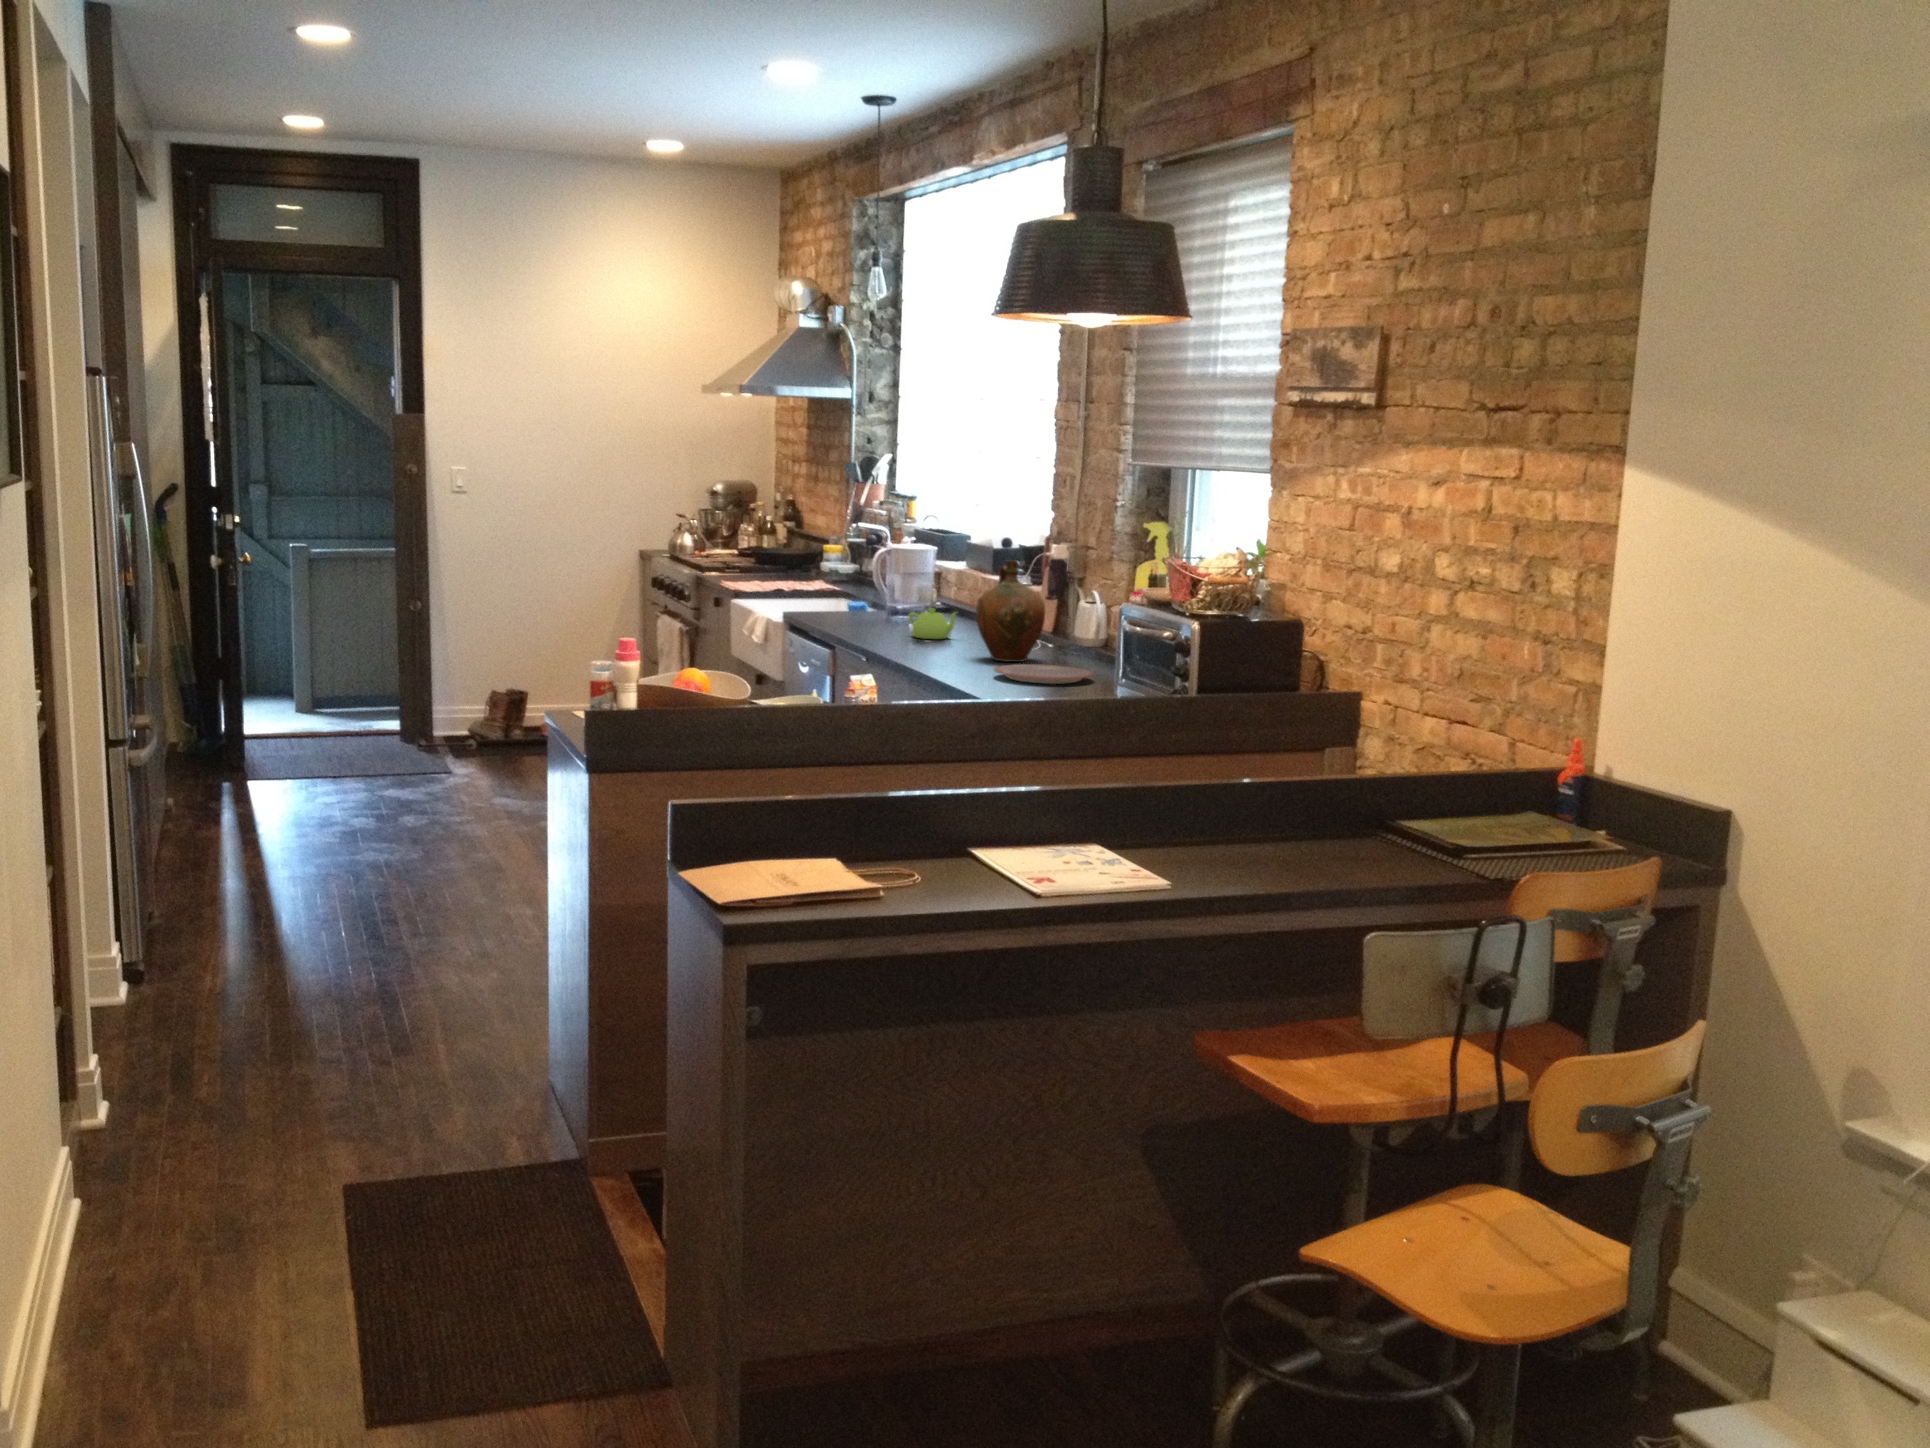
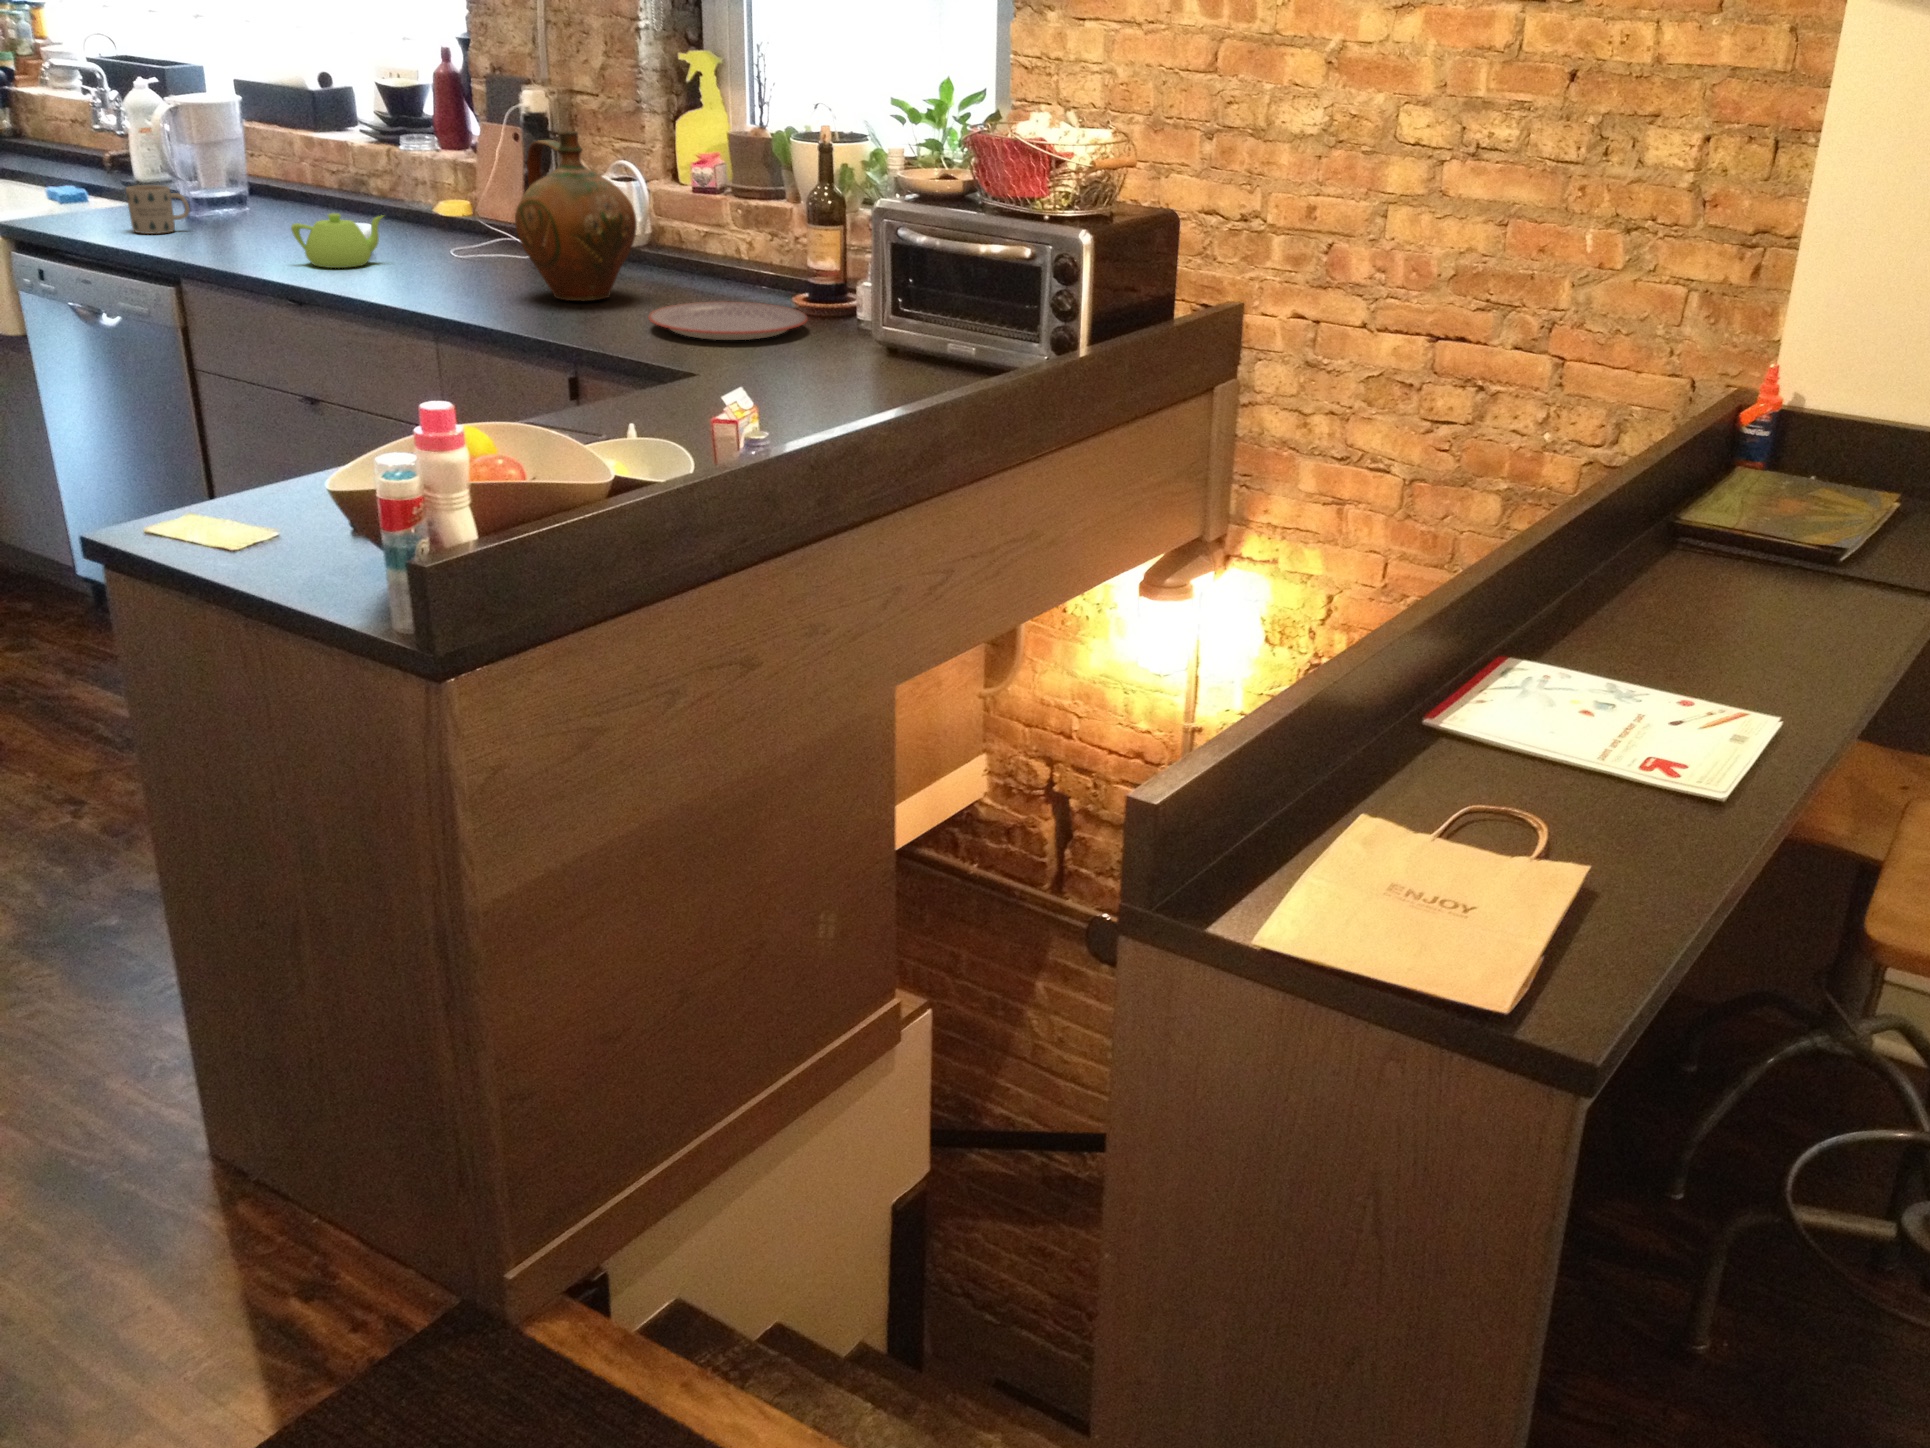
mug: none [872,593,903,620] -> present [126,185,190,234]

